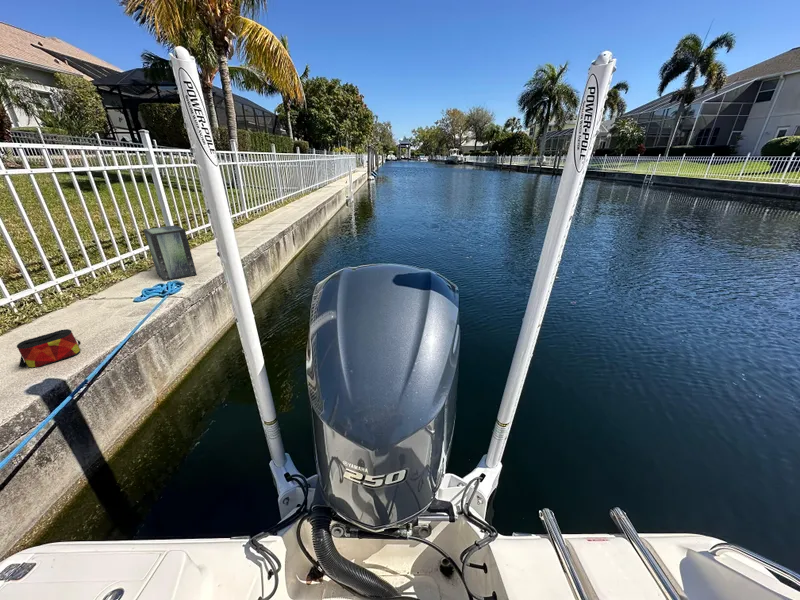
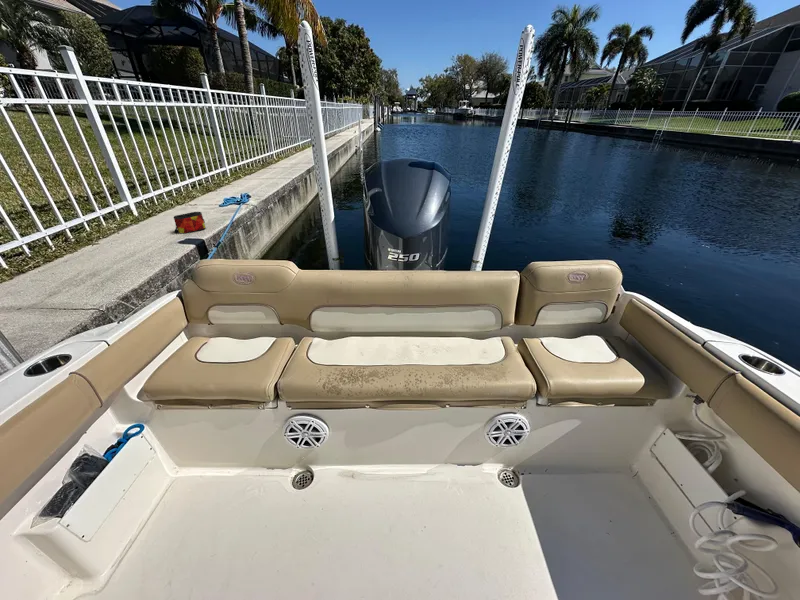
storage box: present [144,225,197,281] -> none [215,153,255,197]

